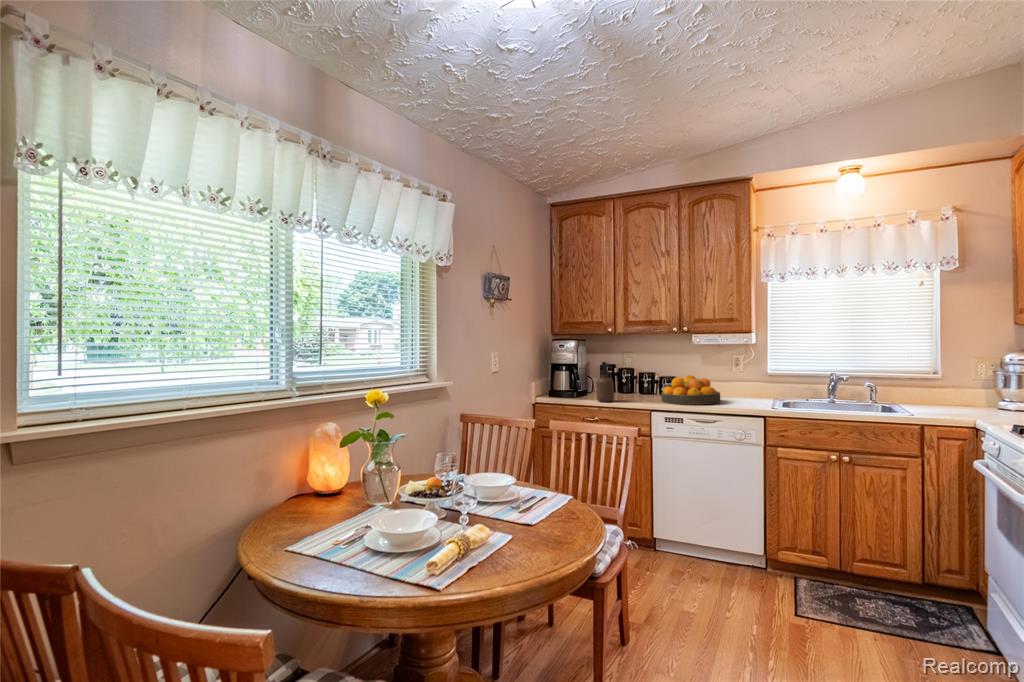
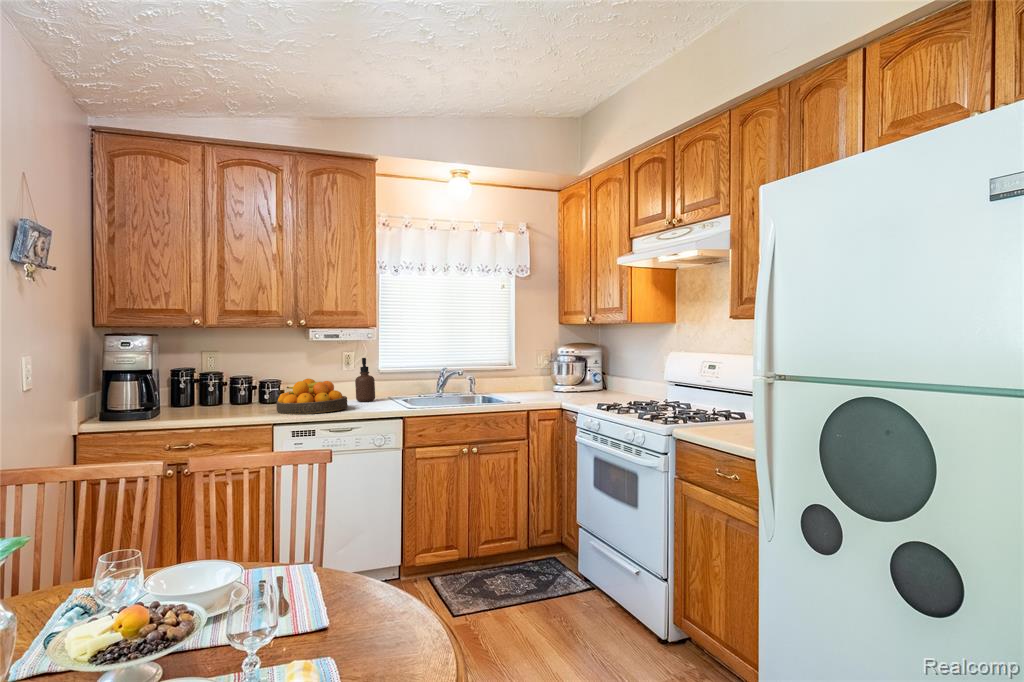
soap dispenser: present [596,362,614,402] -> present [355,358,375,402]

